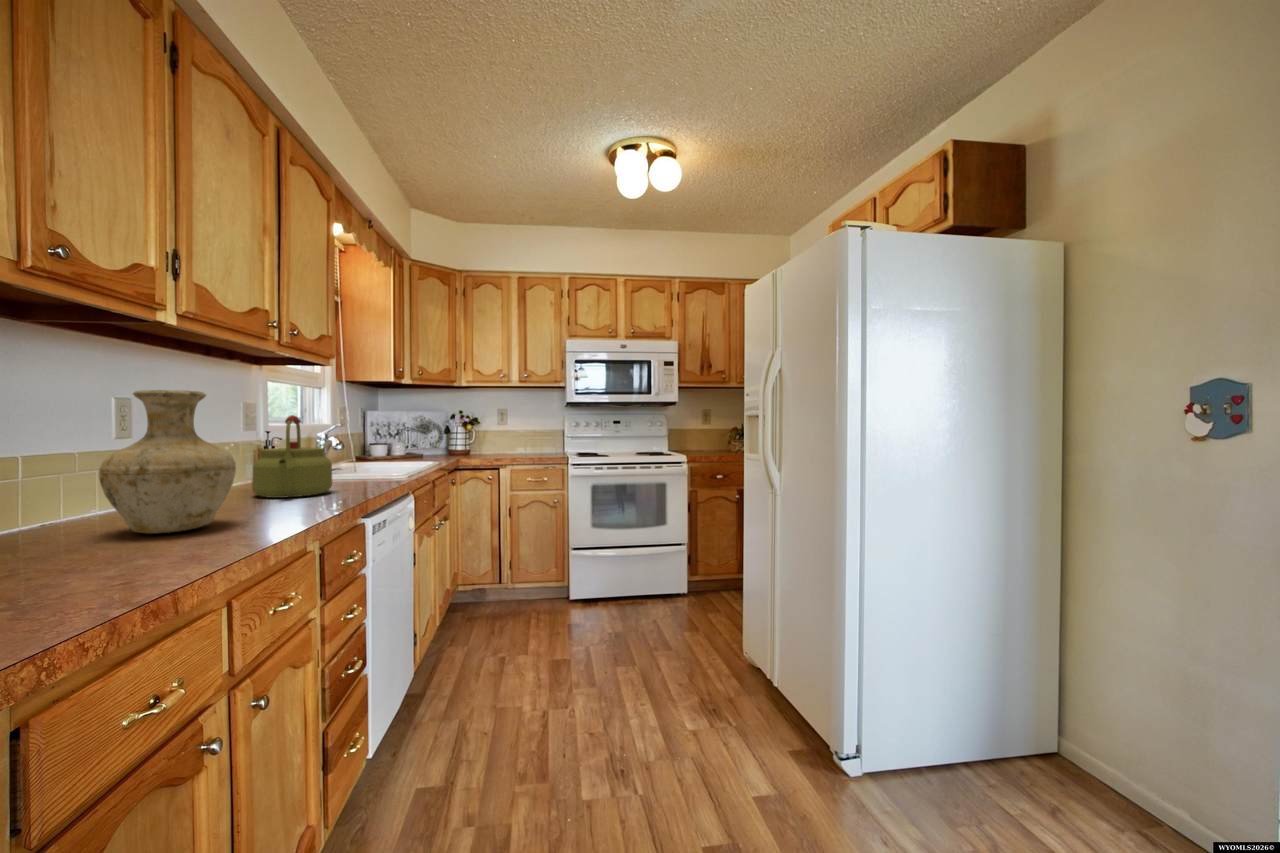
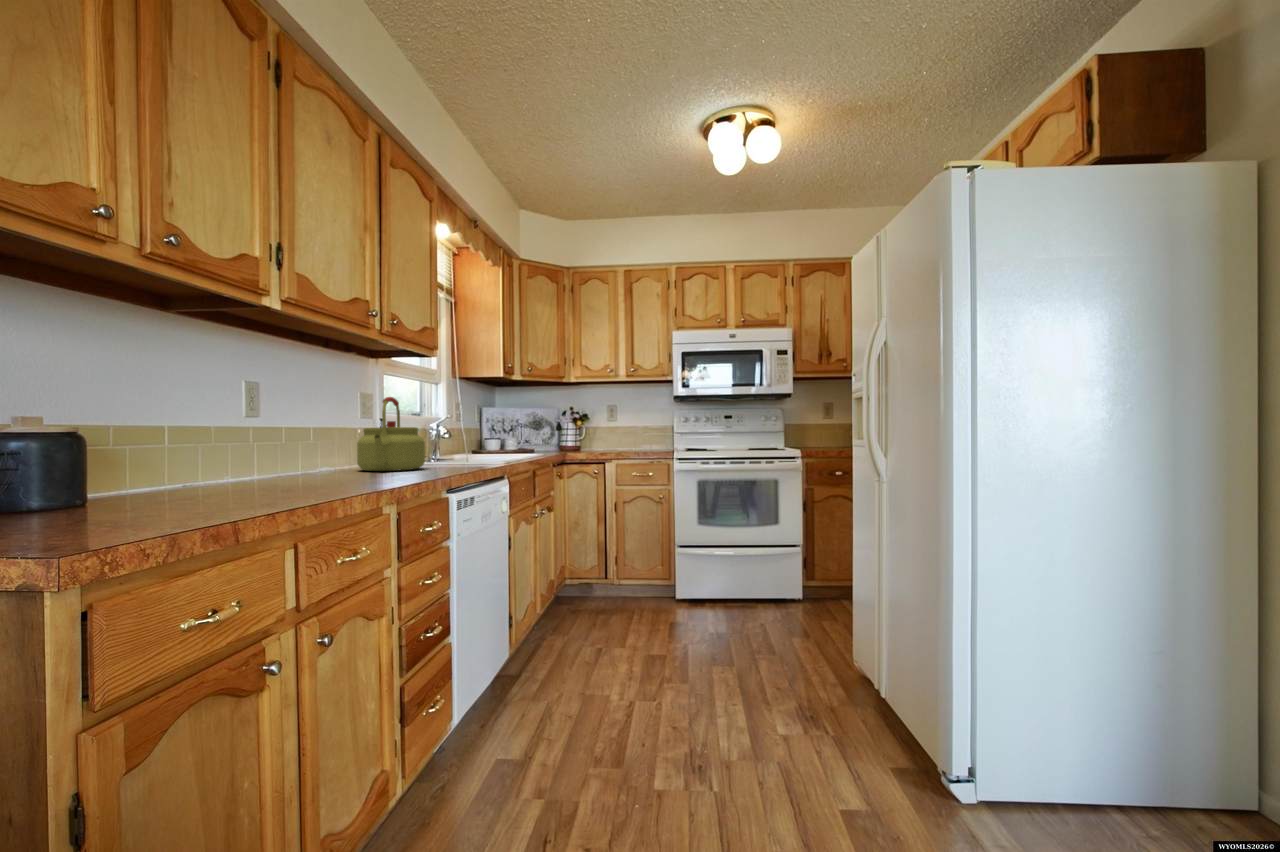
vase: present [99,390,236,534] -> none [215,363,324,487]

